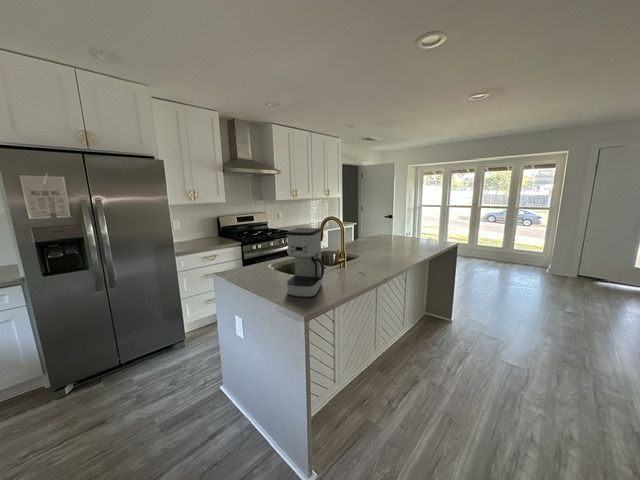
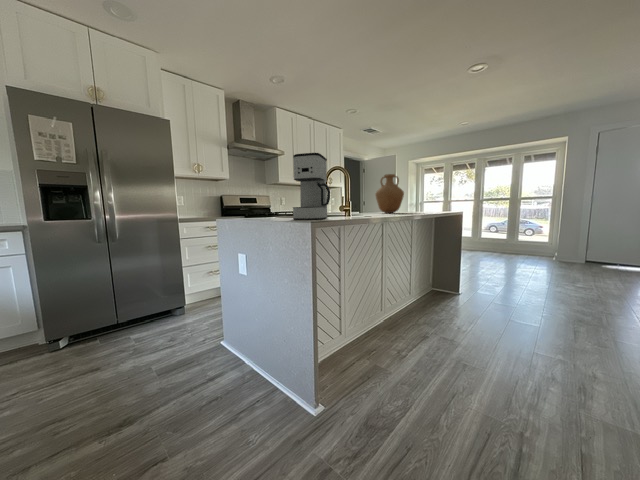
vase: none [372,206,401,244] -> present [375,174,404,213]

